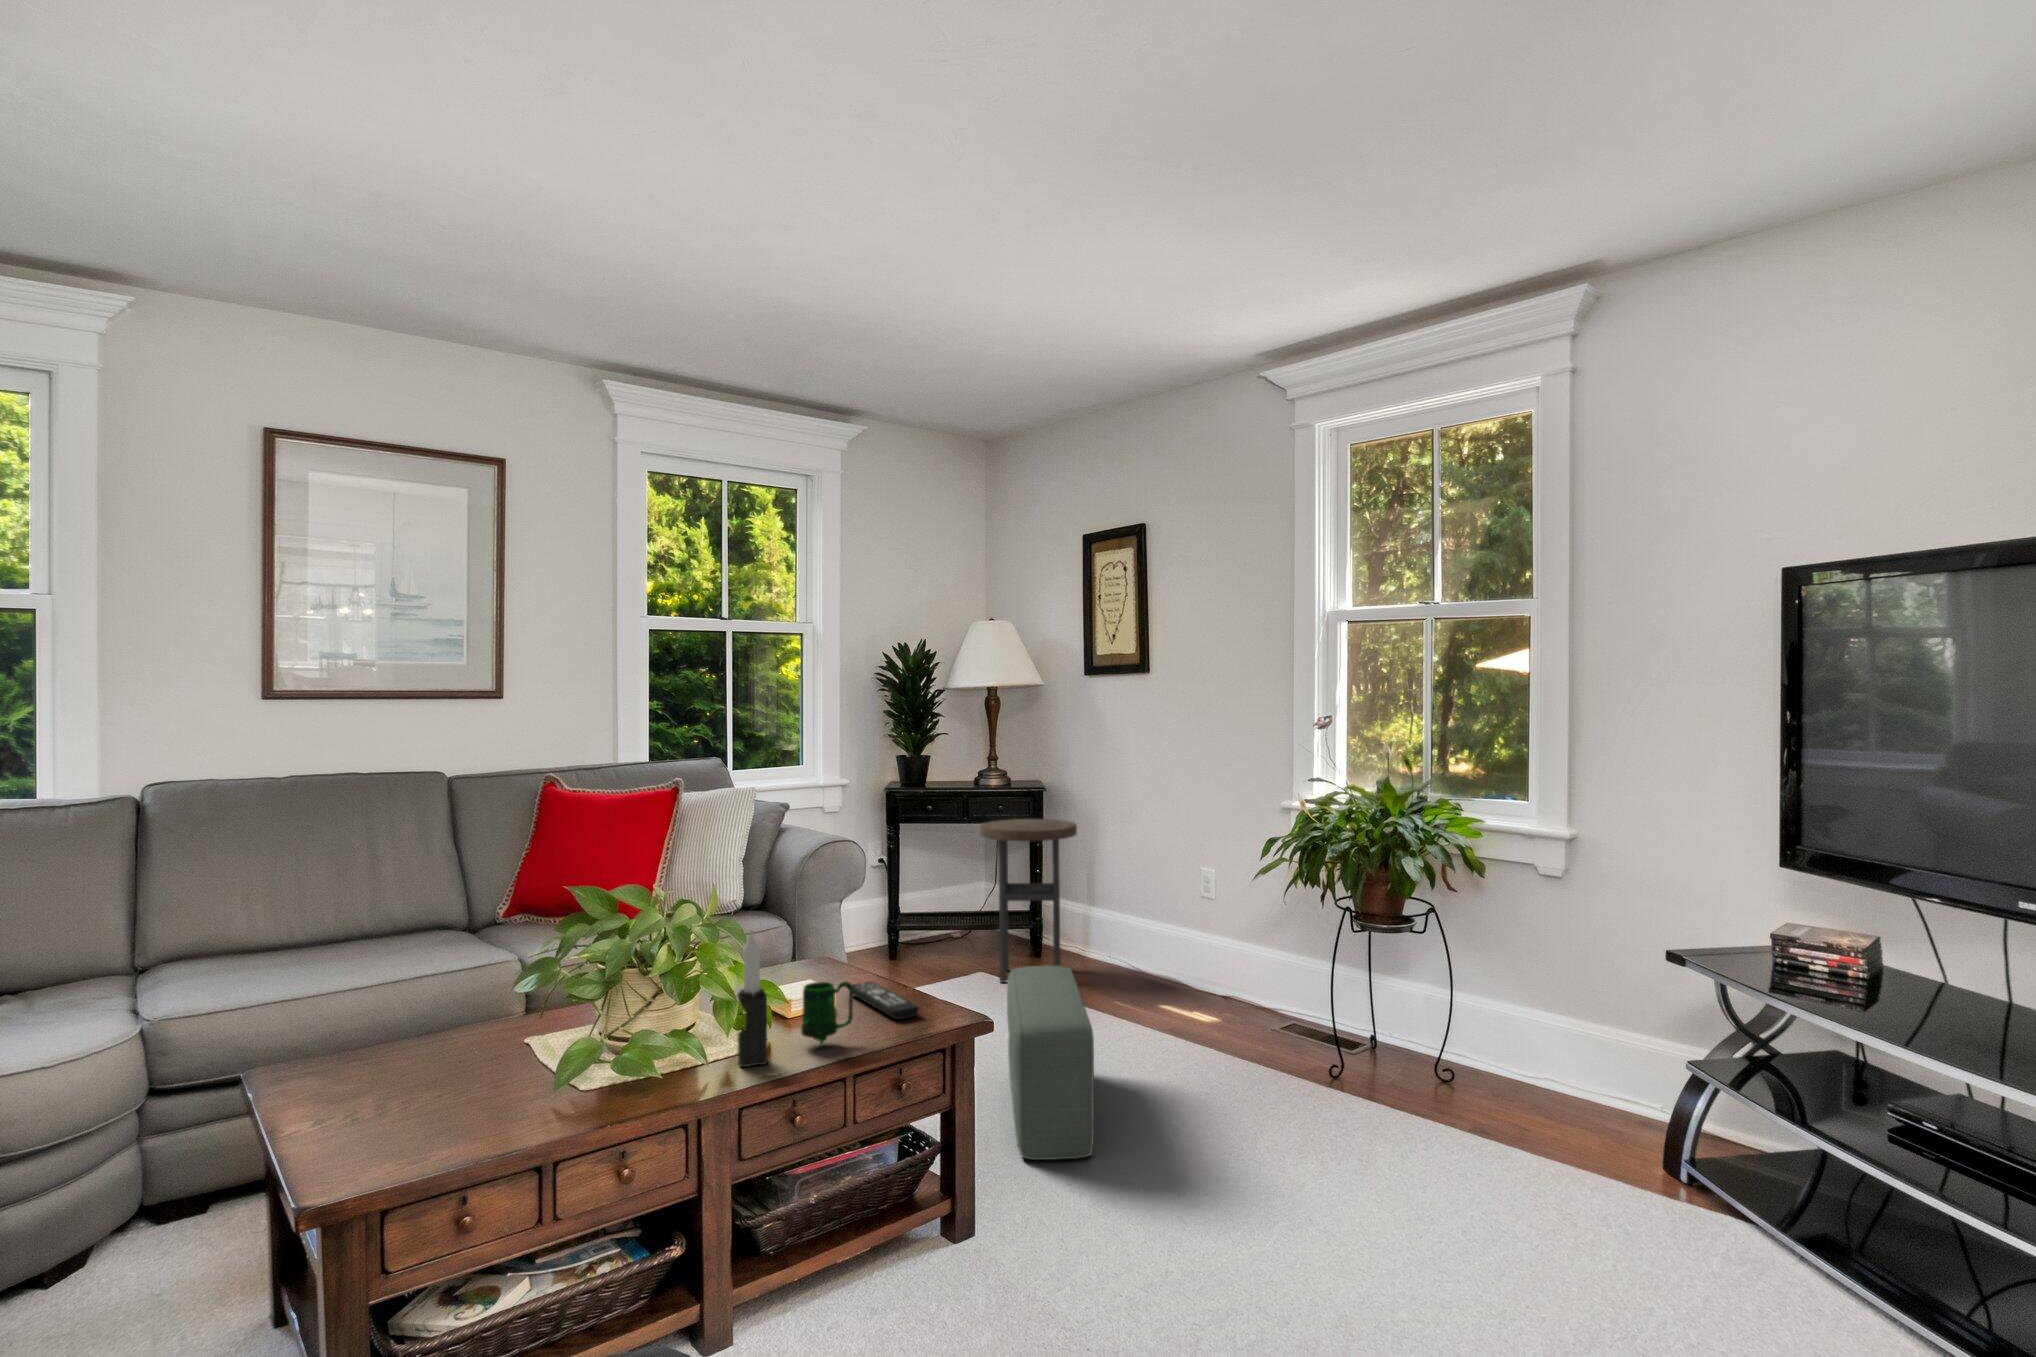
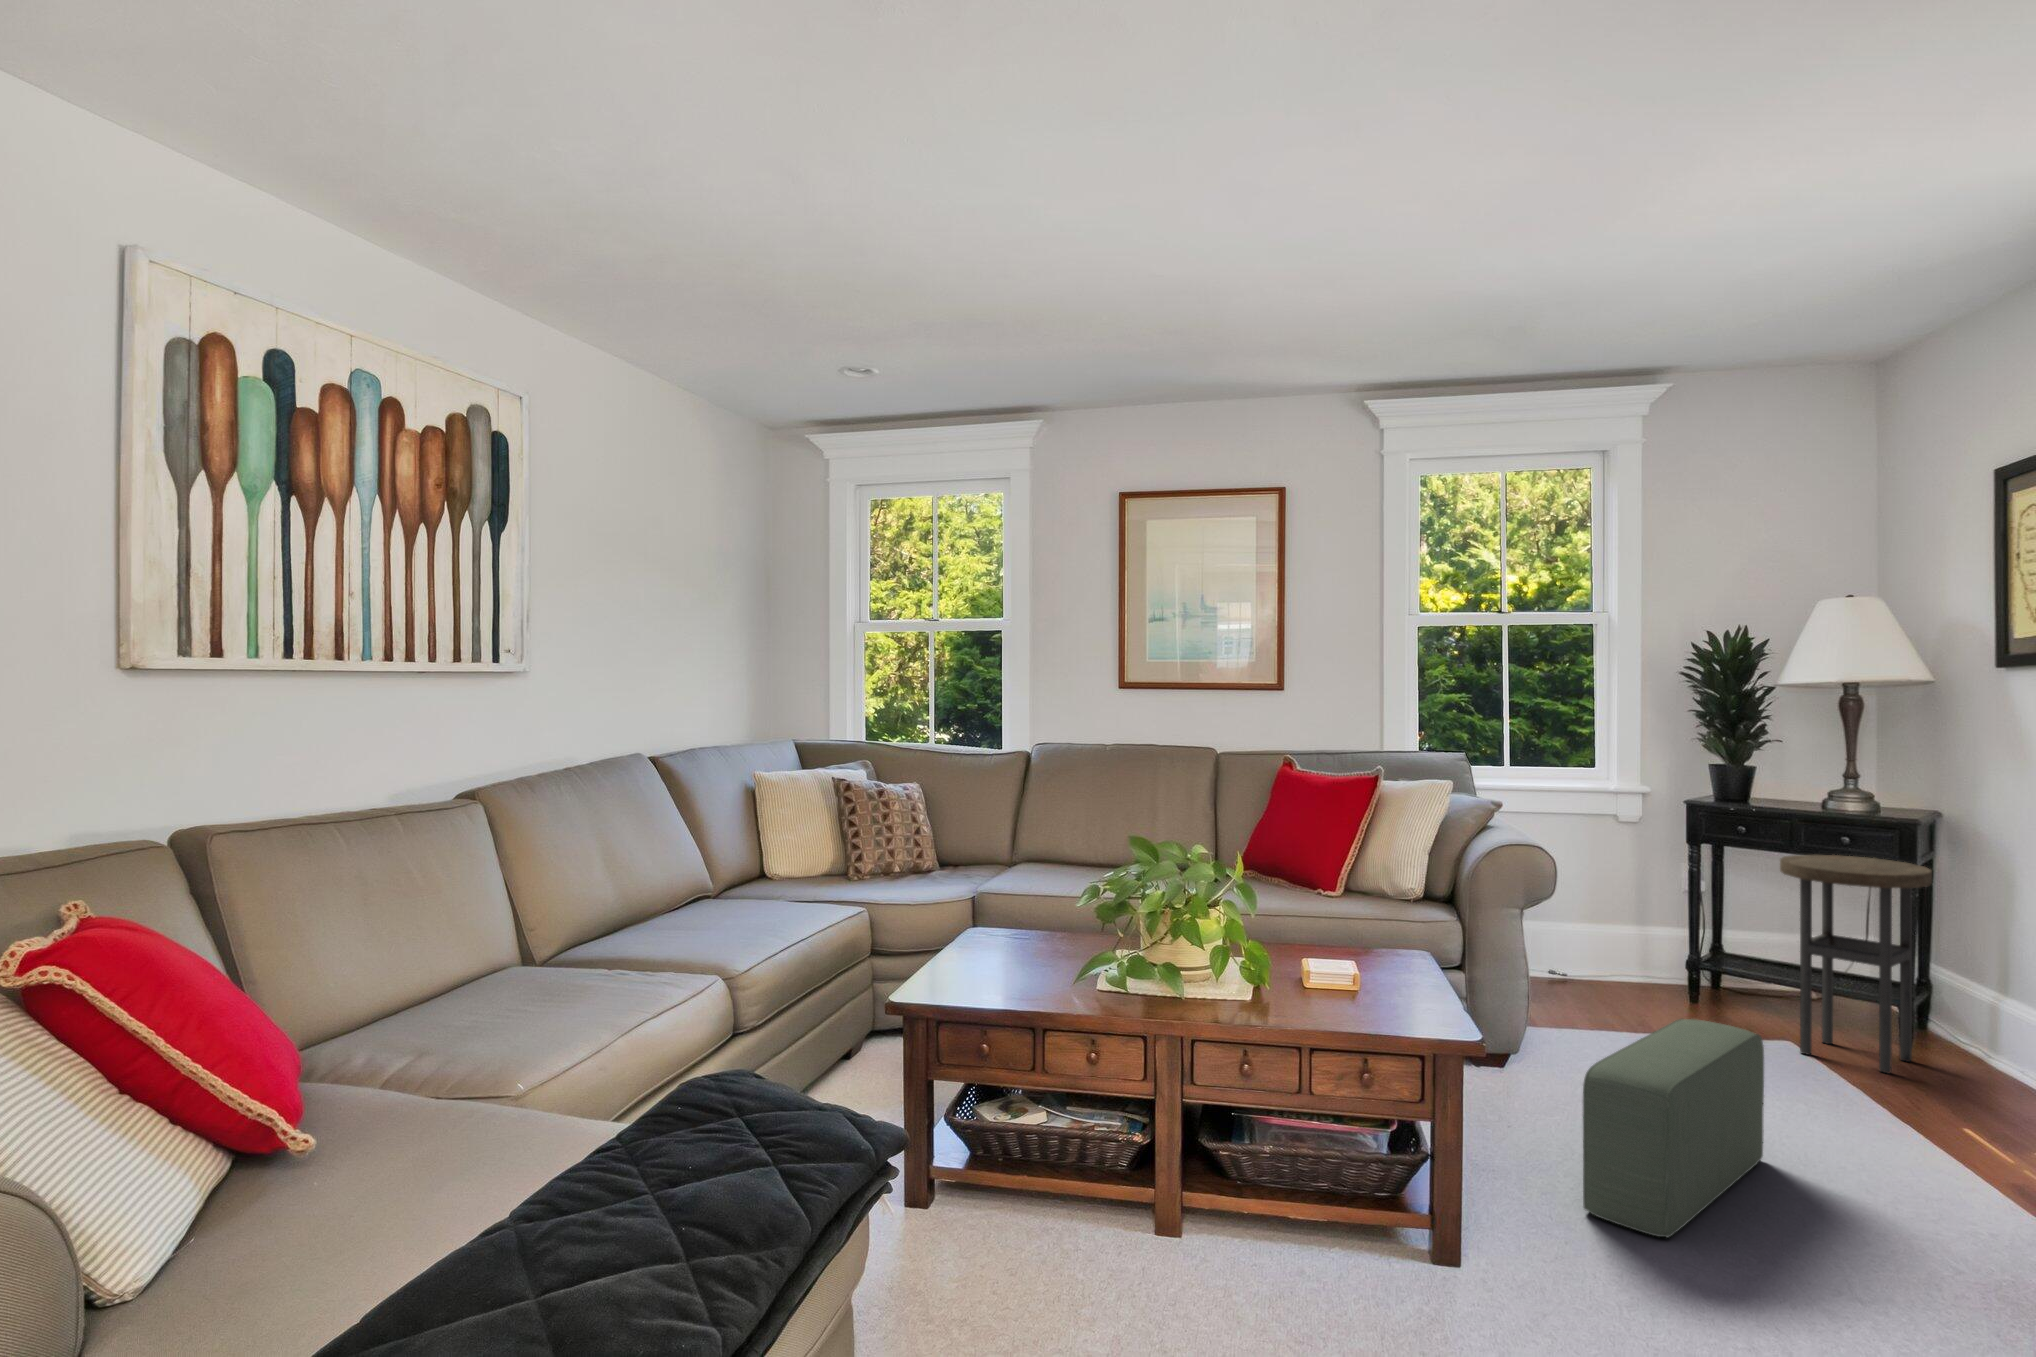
candle: present [737,929,767,1067] -> none [1214,897,1240,1013]
mug: present [801,981,853,1044] -> none [1278,957,1325,1016]
remote control: present [852,982,919,1019] -> none [1385,977,1416,1015]

